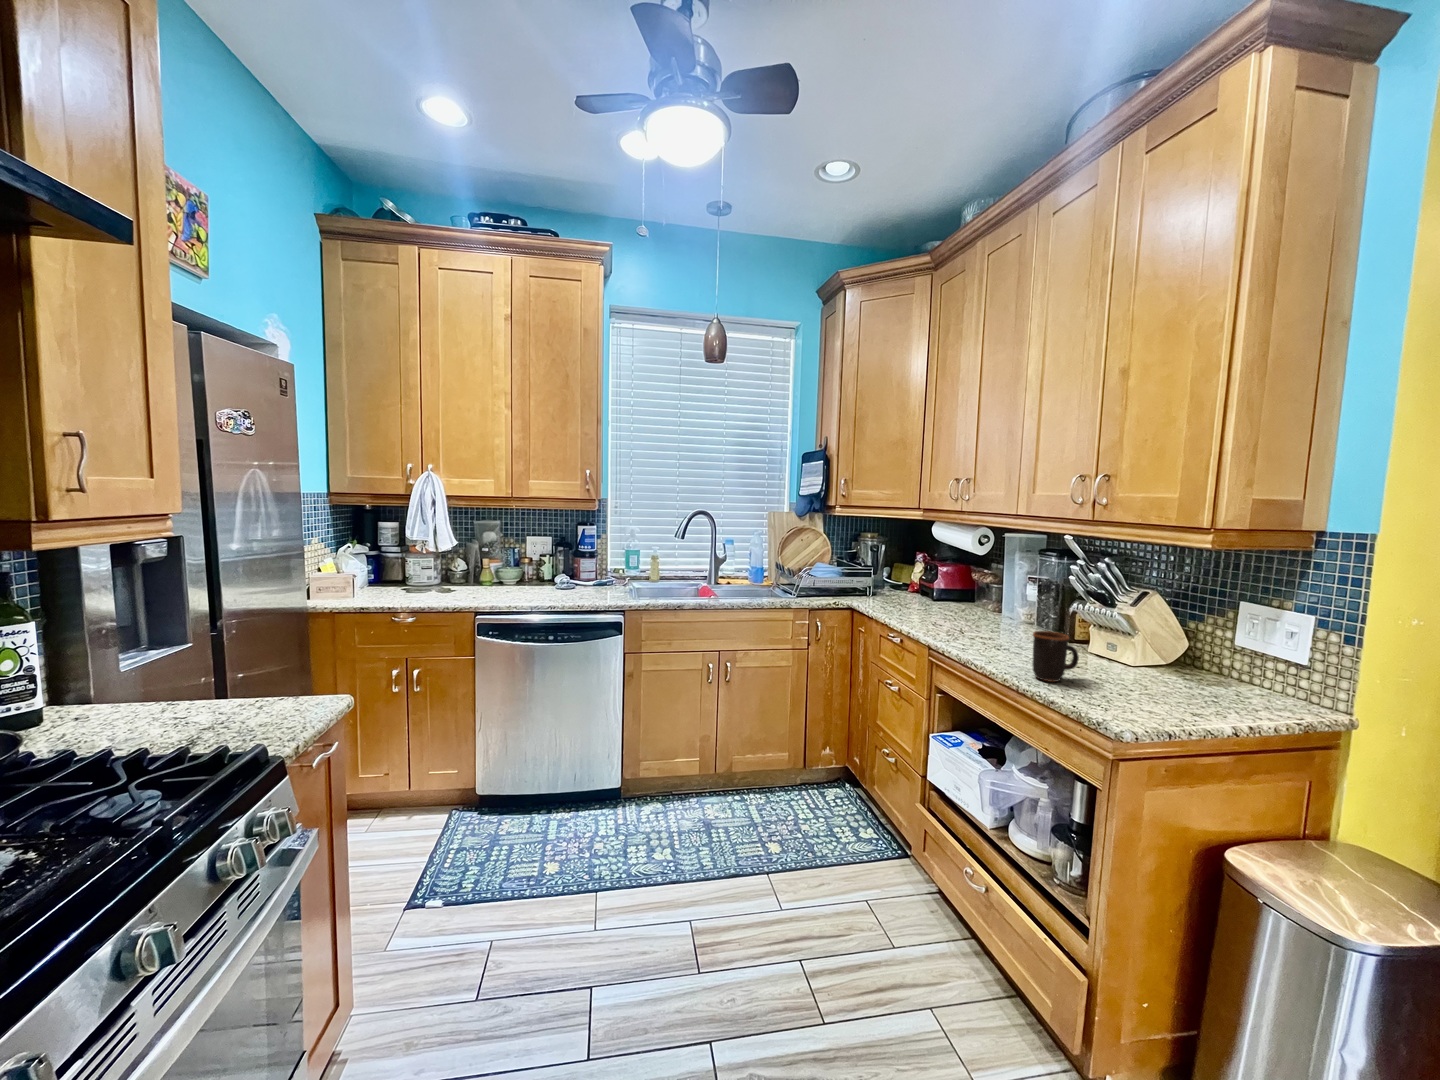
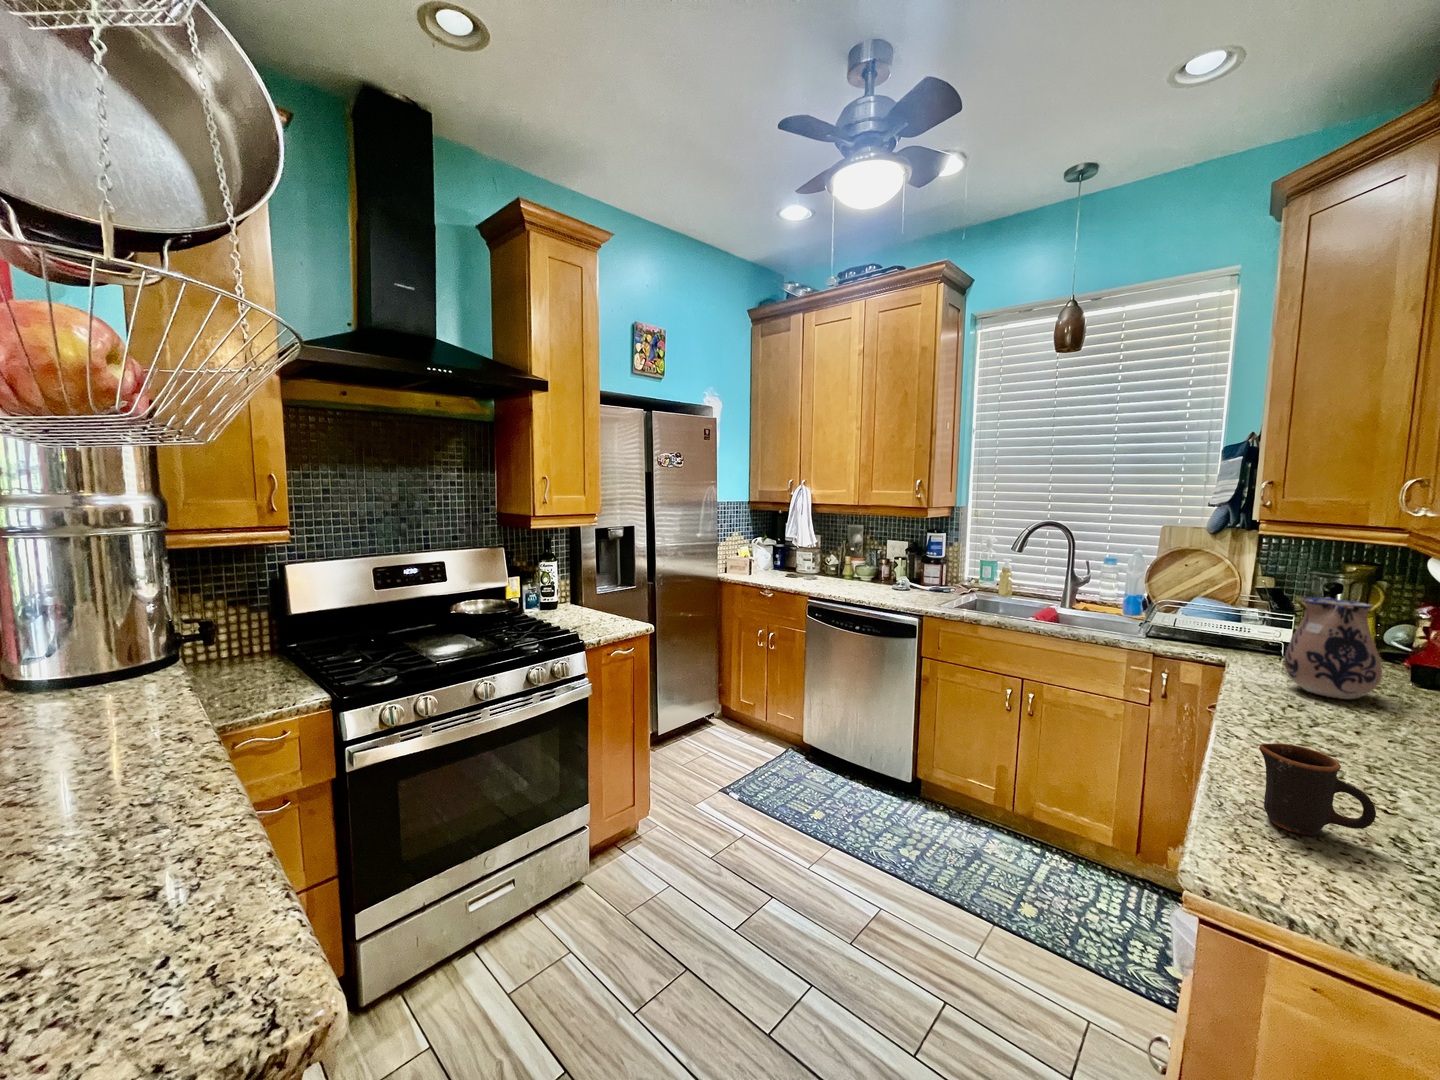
ceramic pitcher: none [896,550,940,612] -> present [1284,597,1382,699]

